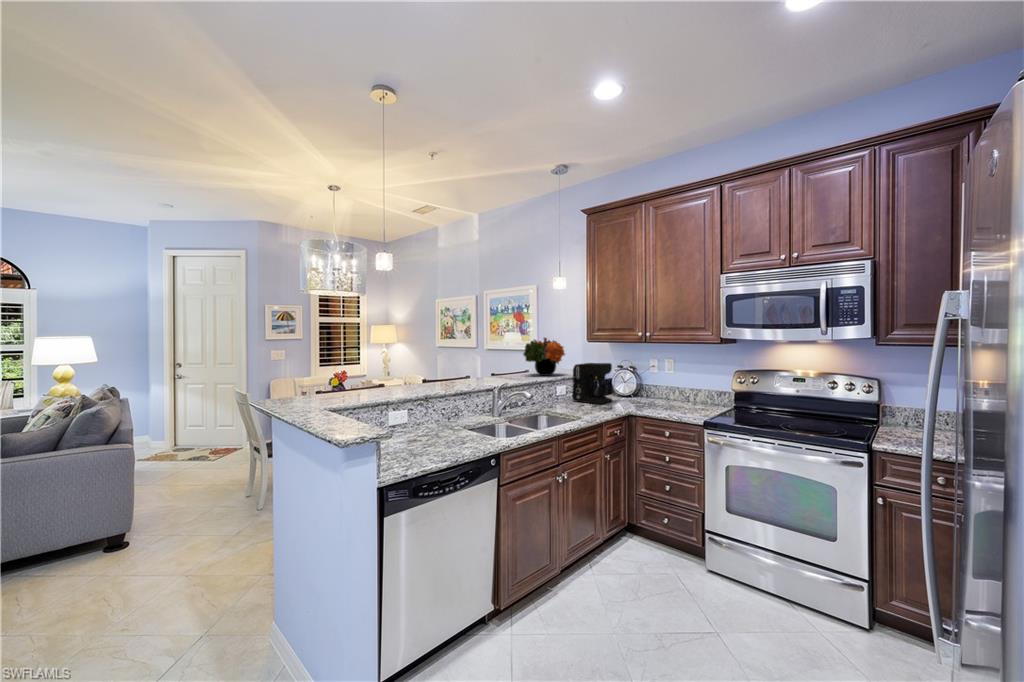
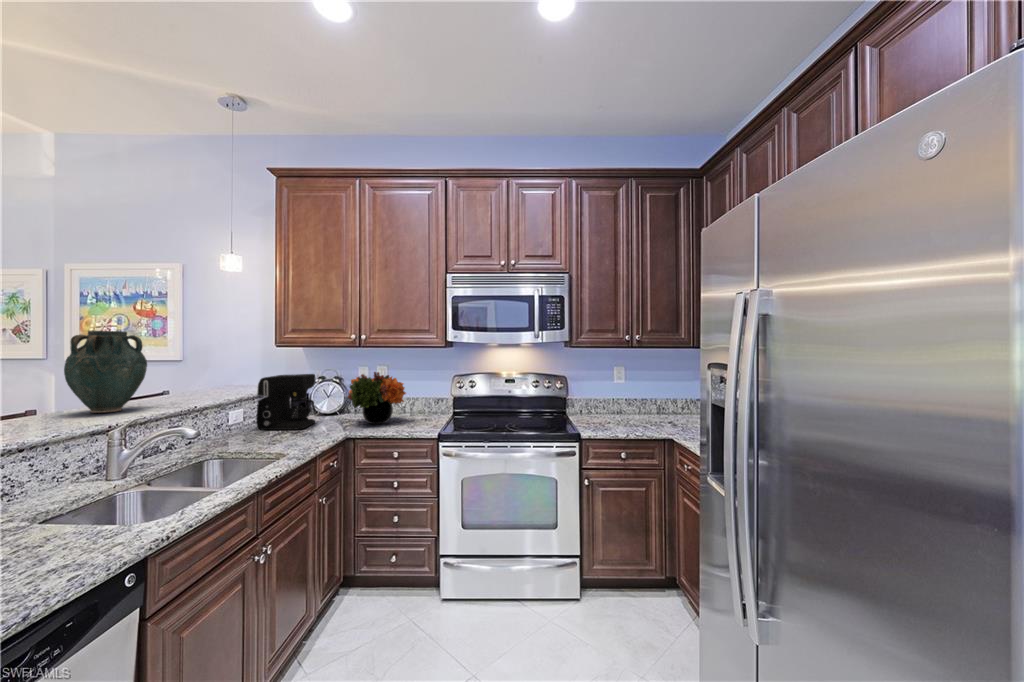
vase: none [480,334,513,380] -> present [64,331,147,413]
flower arrangement: present [523,338,565,376] -> present [348,372,406,424]

